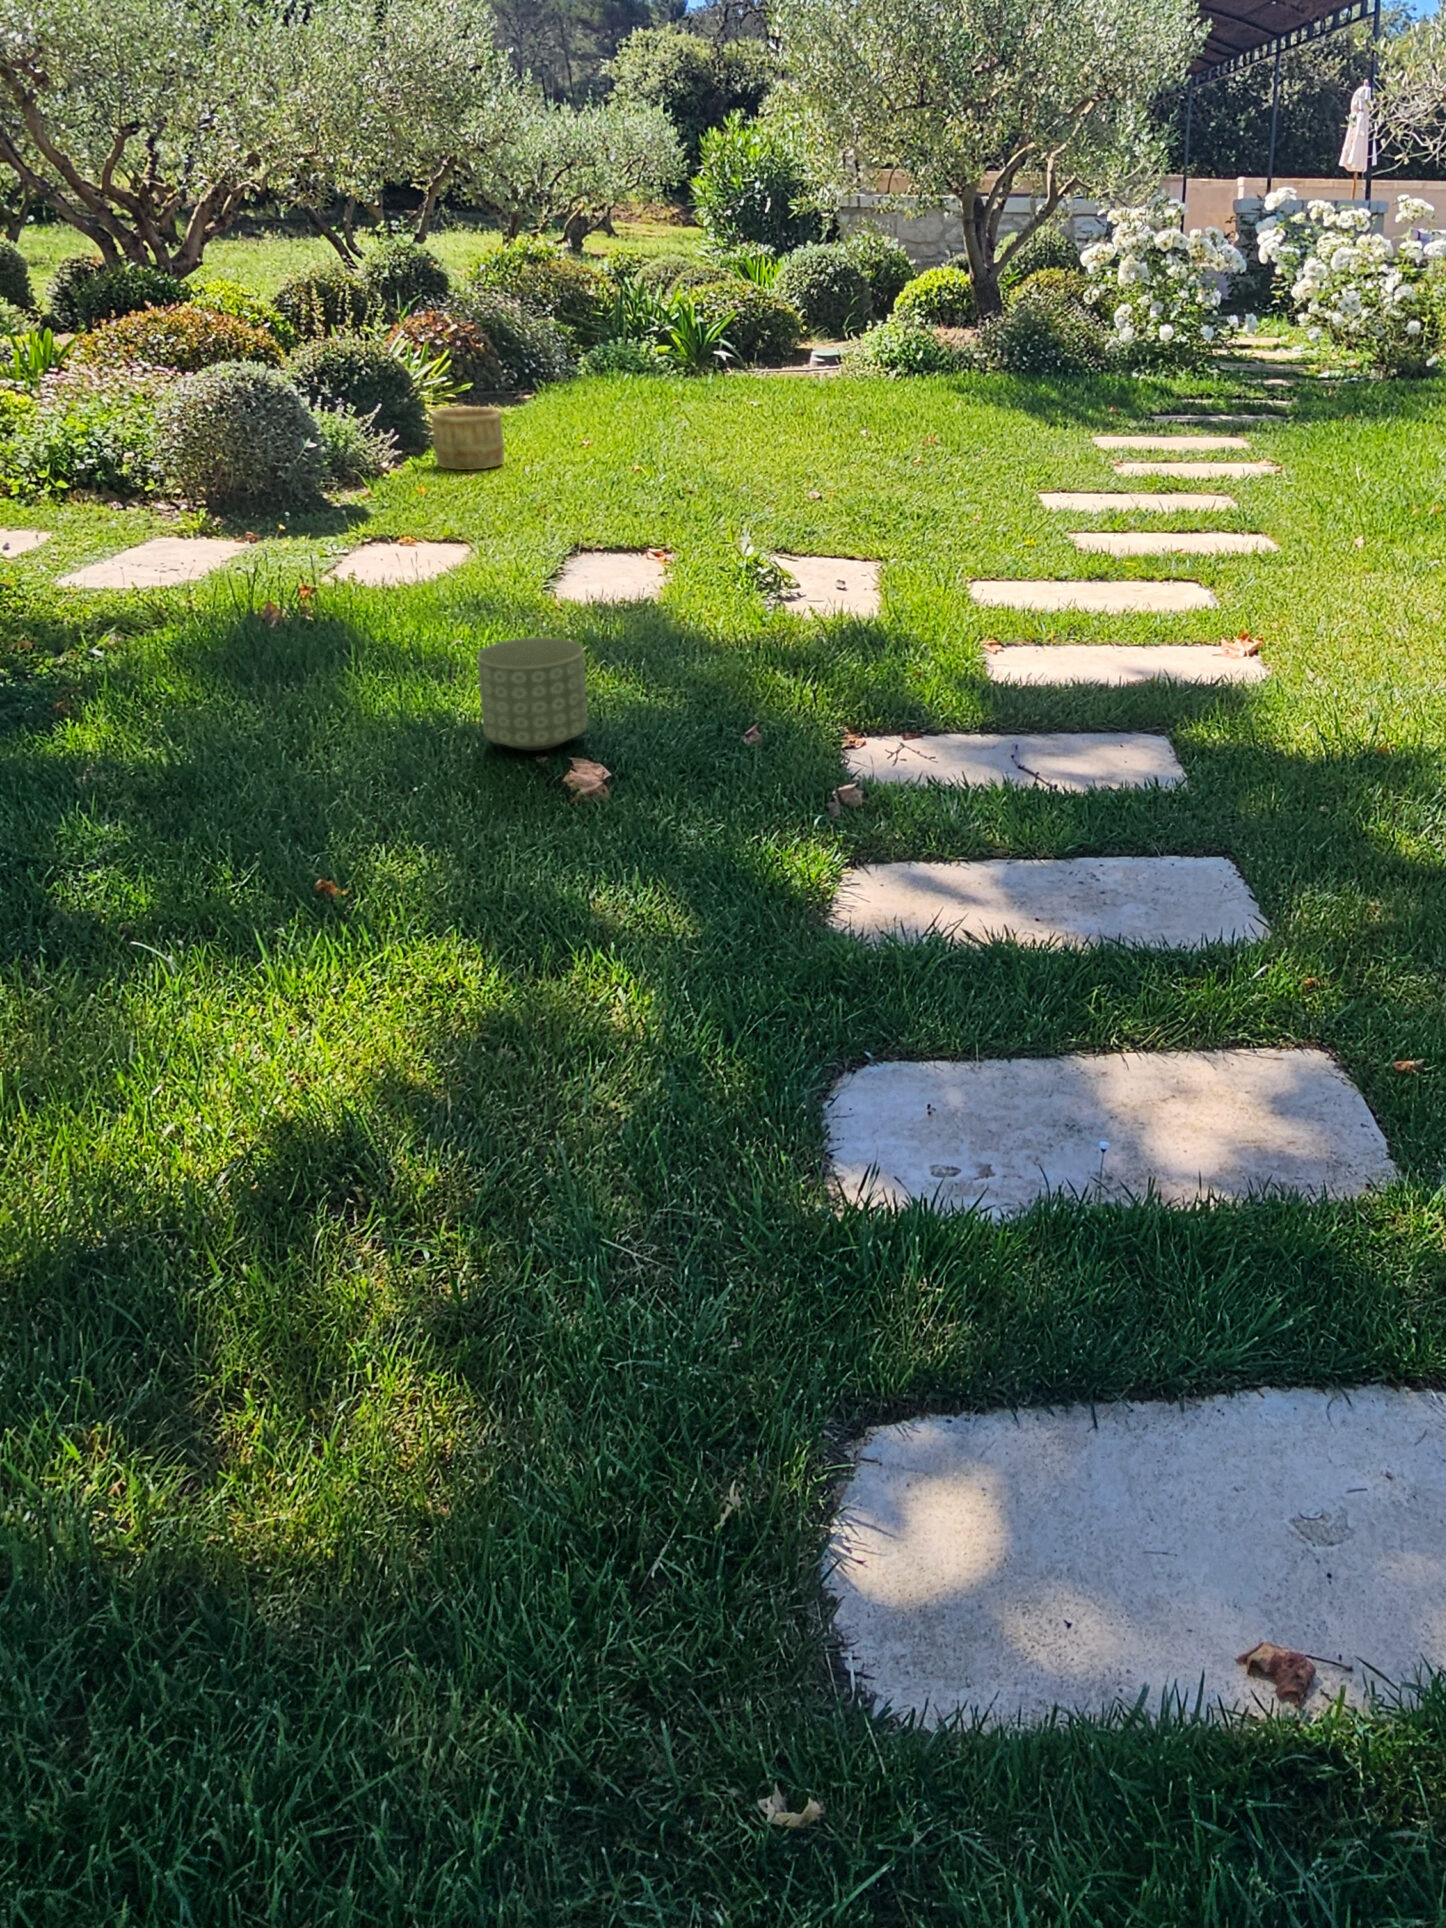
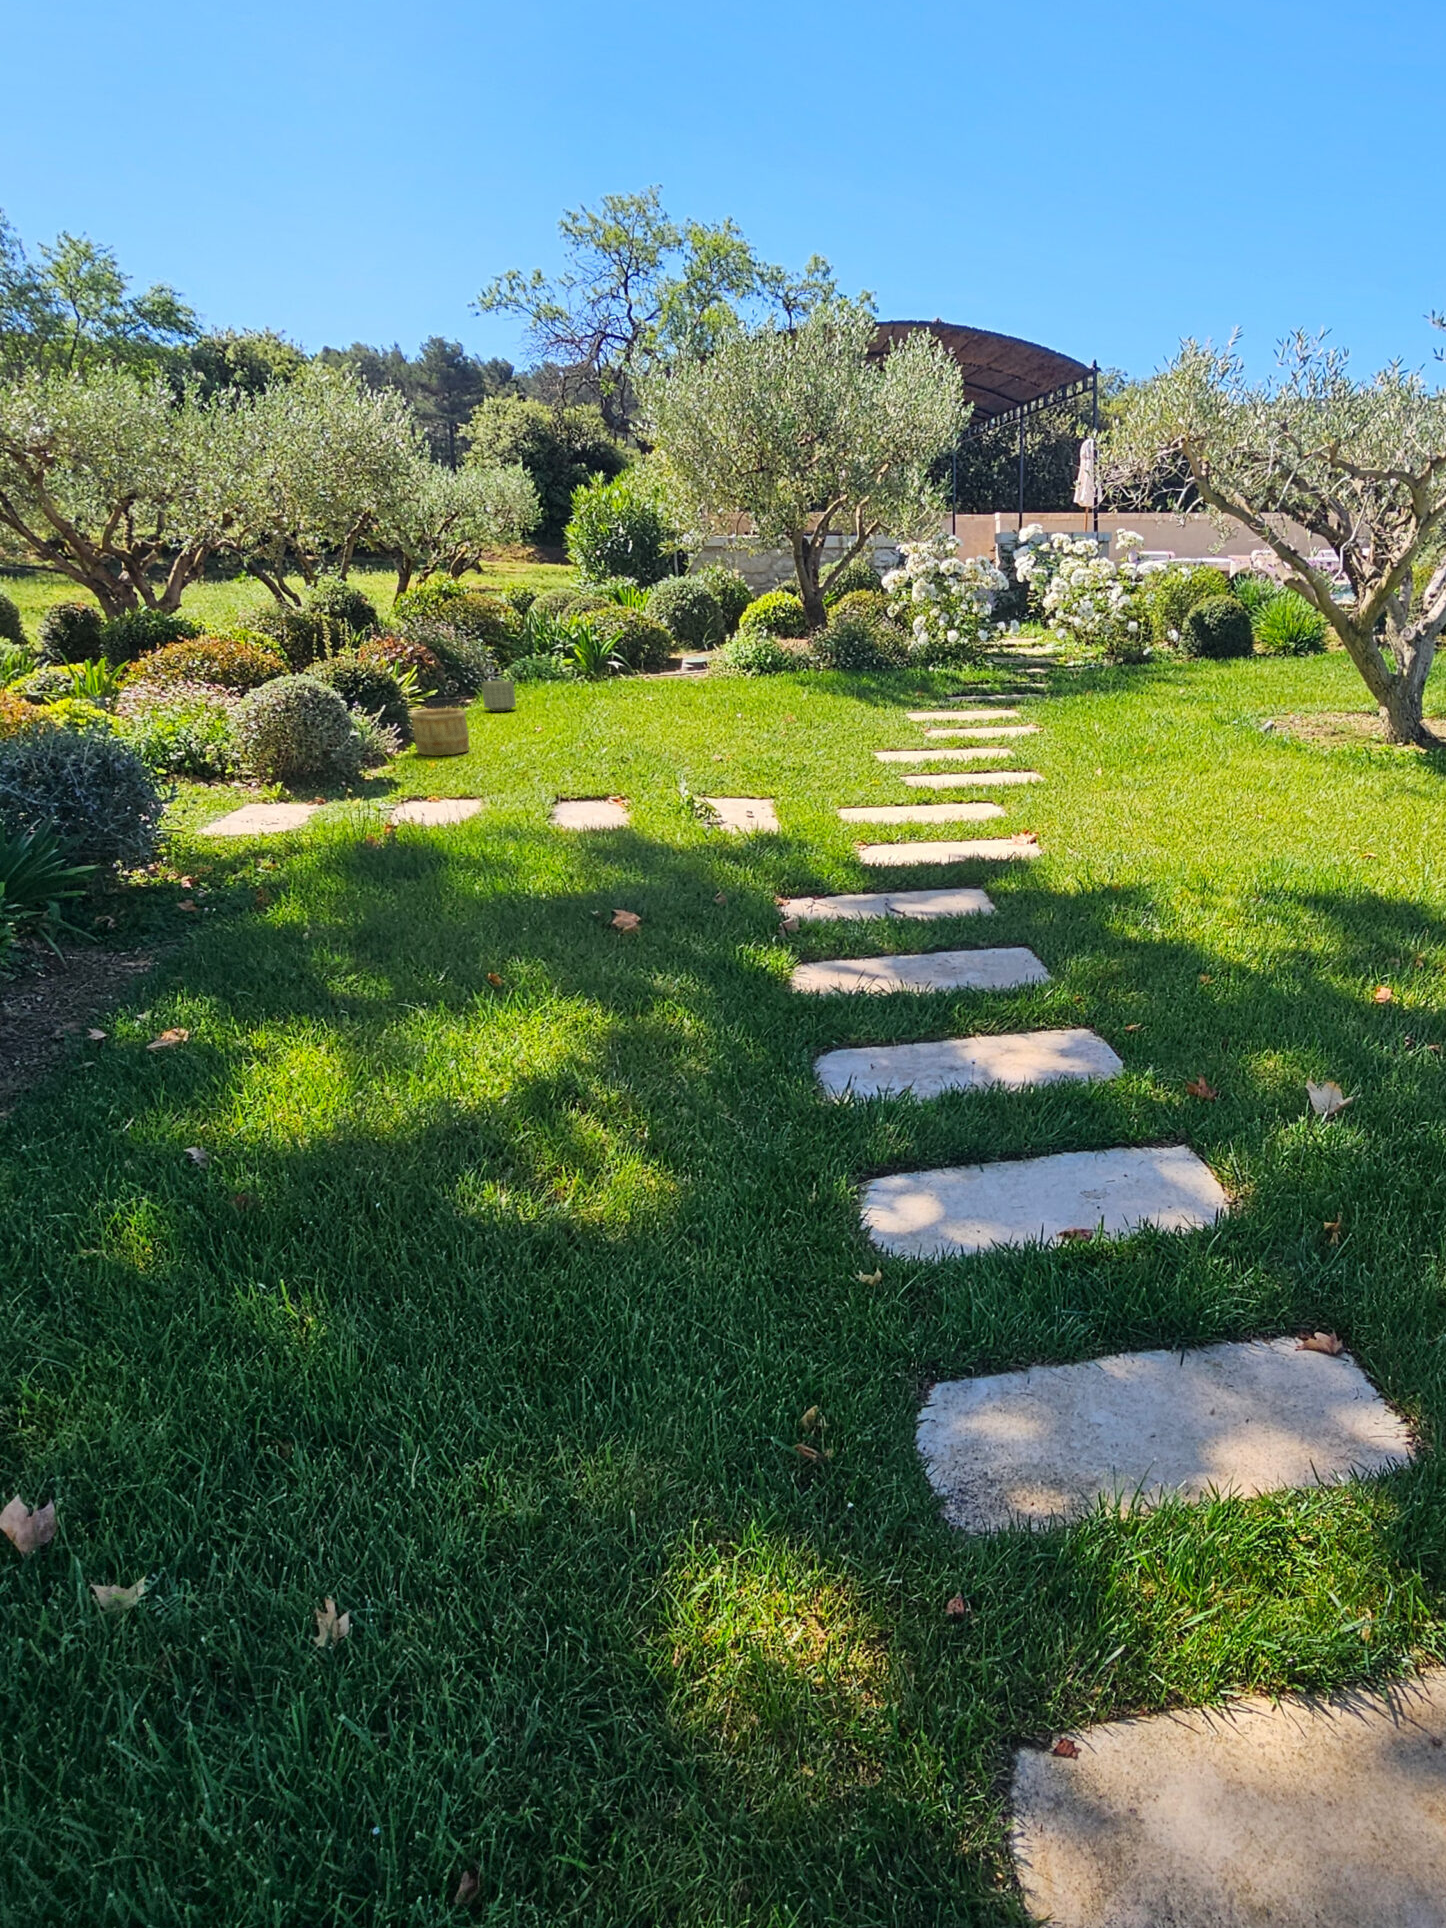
planter: present [477,637,588,751] -> present [482,681,516,712]

